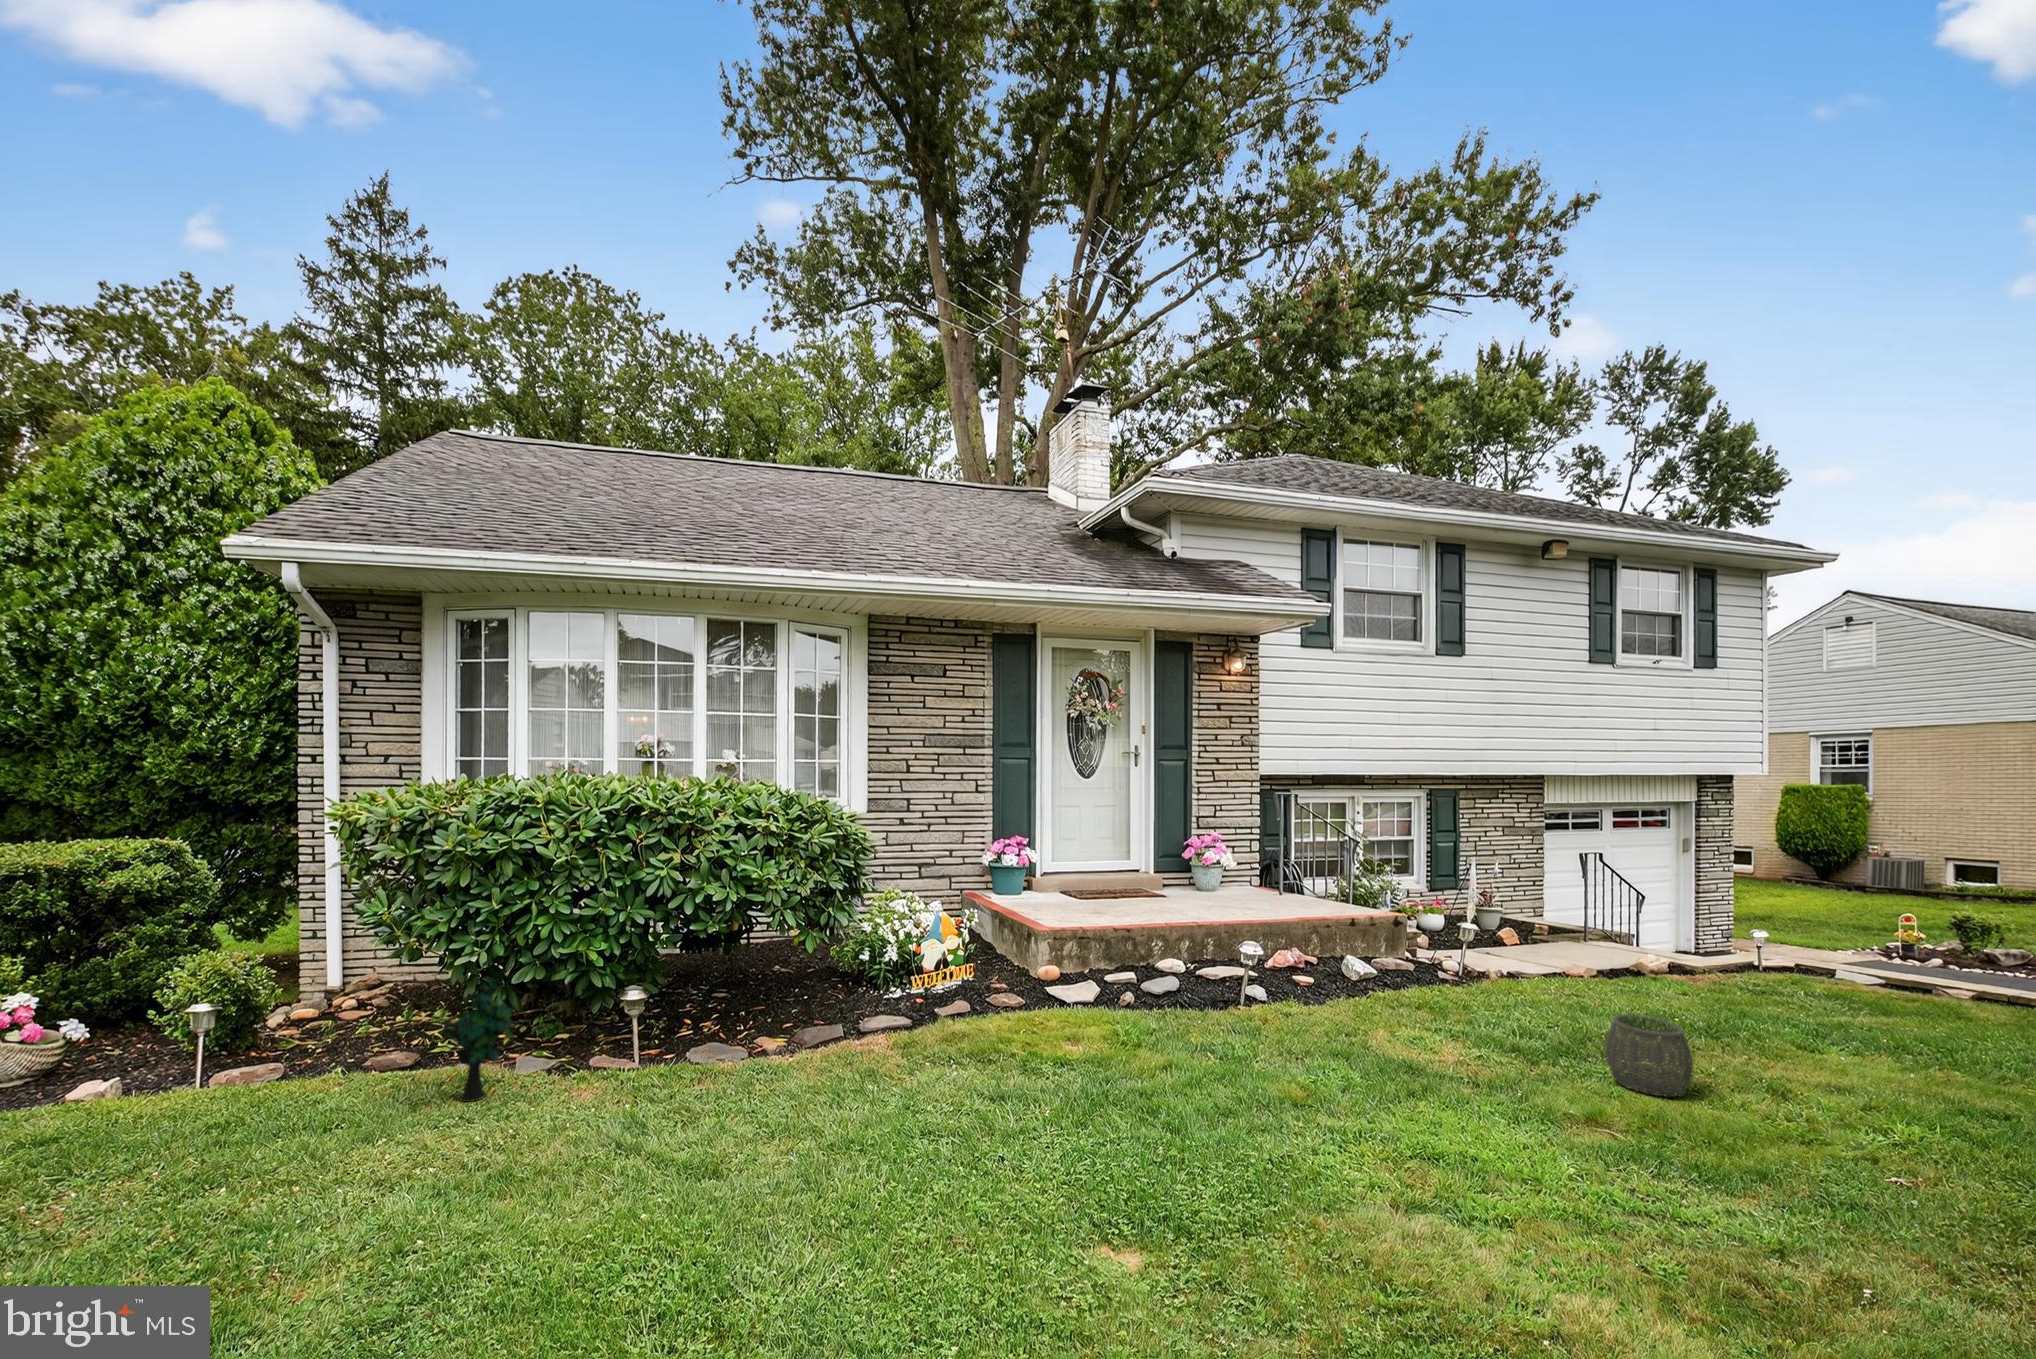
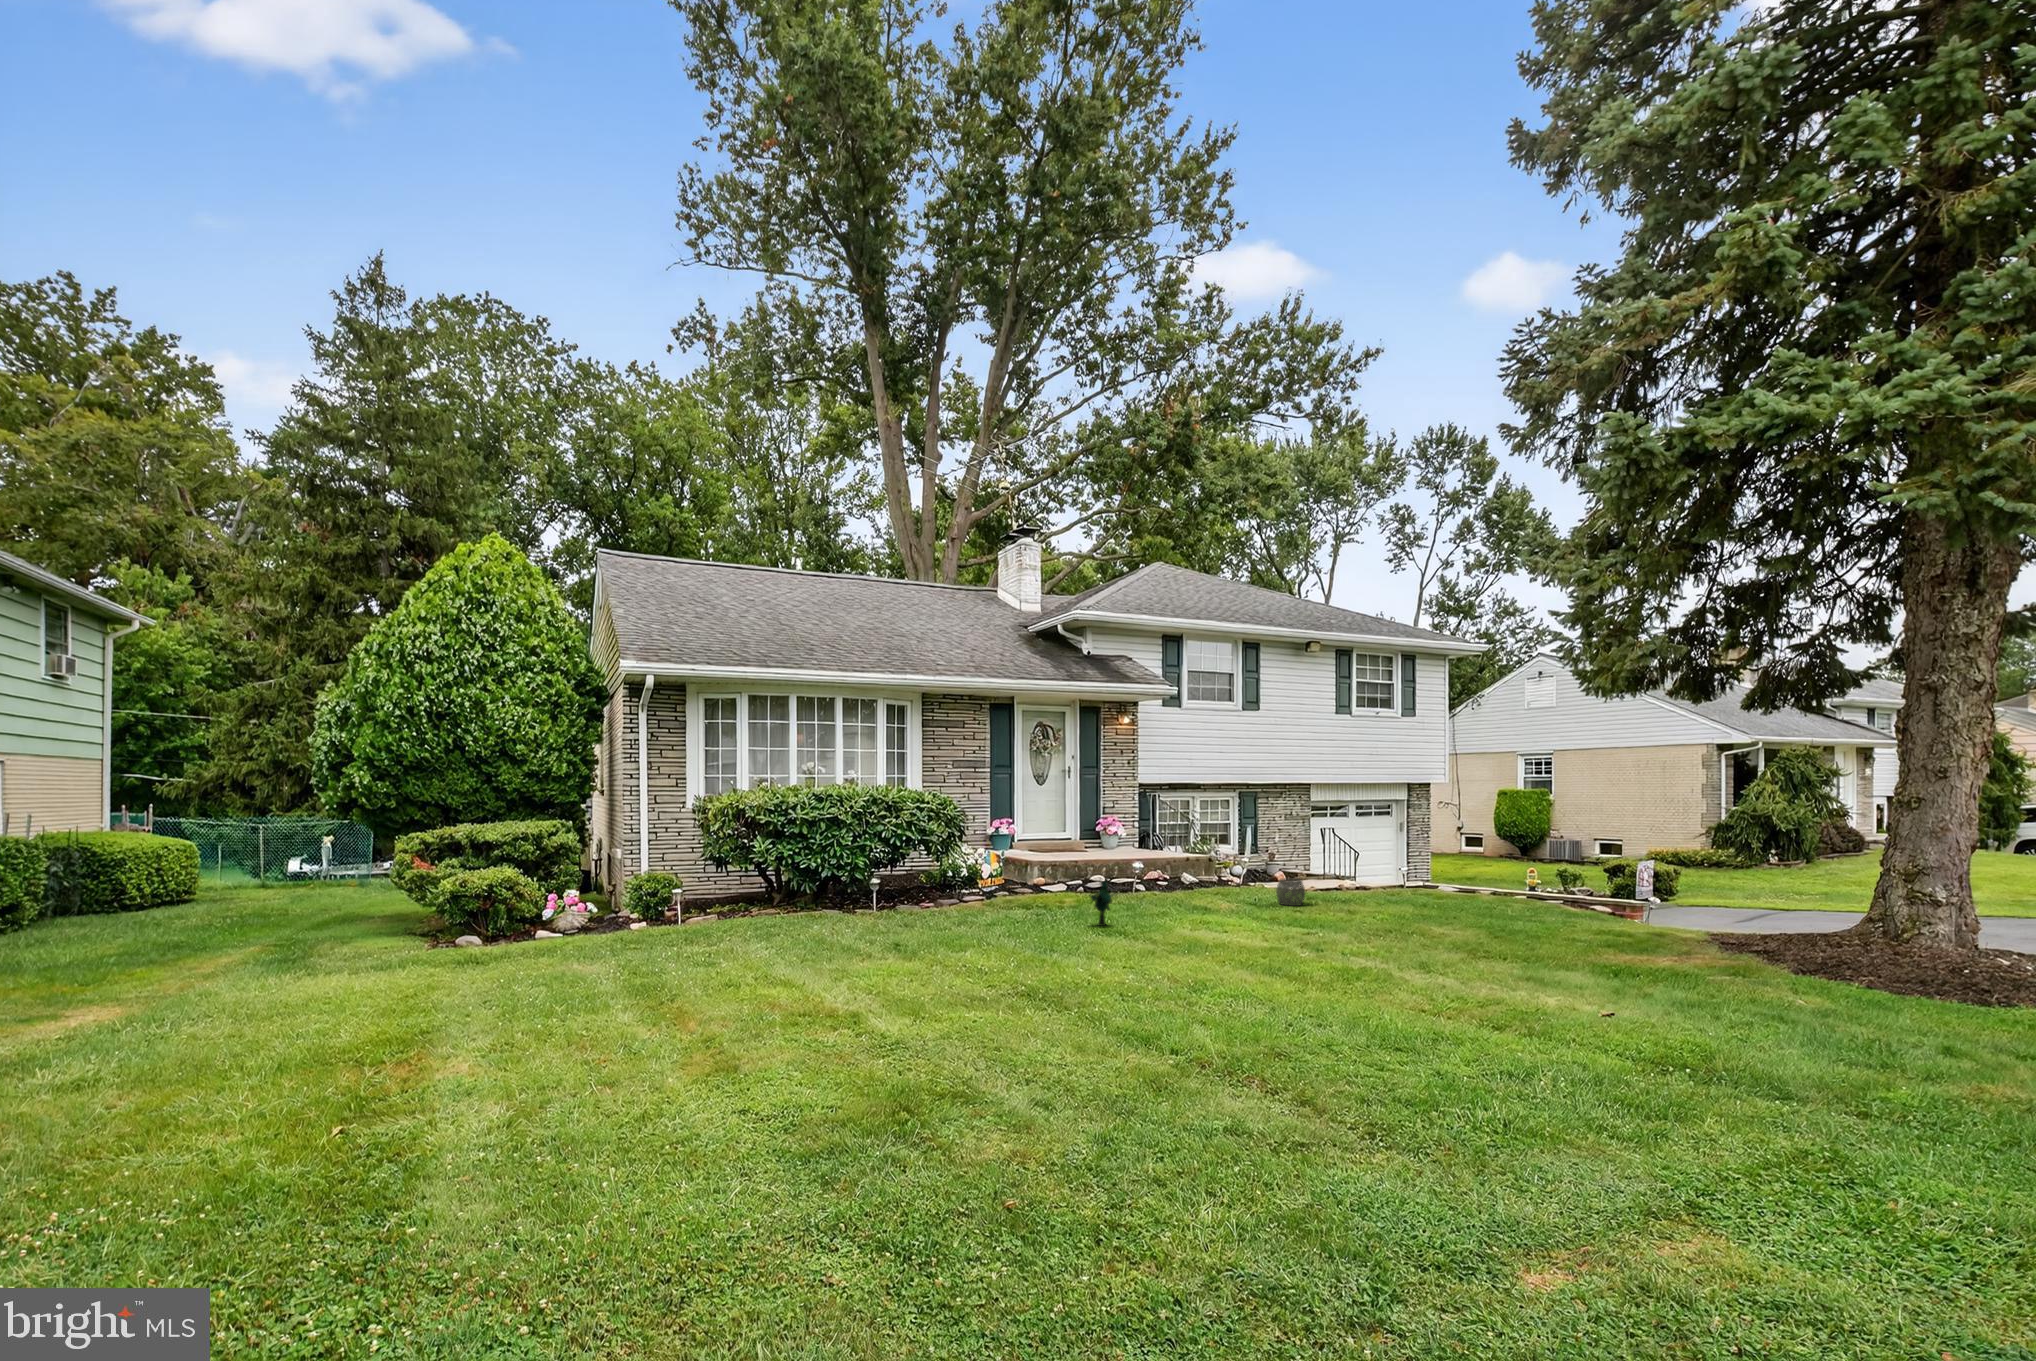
decorative plant: present [441,980,515,1102] -> present [1090,878,1115,926]

